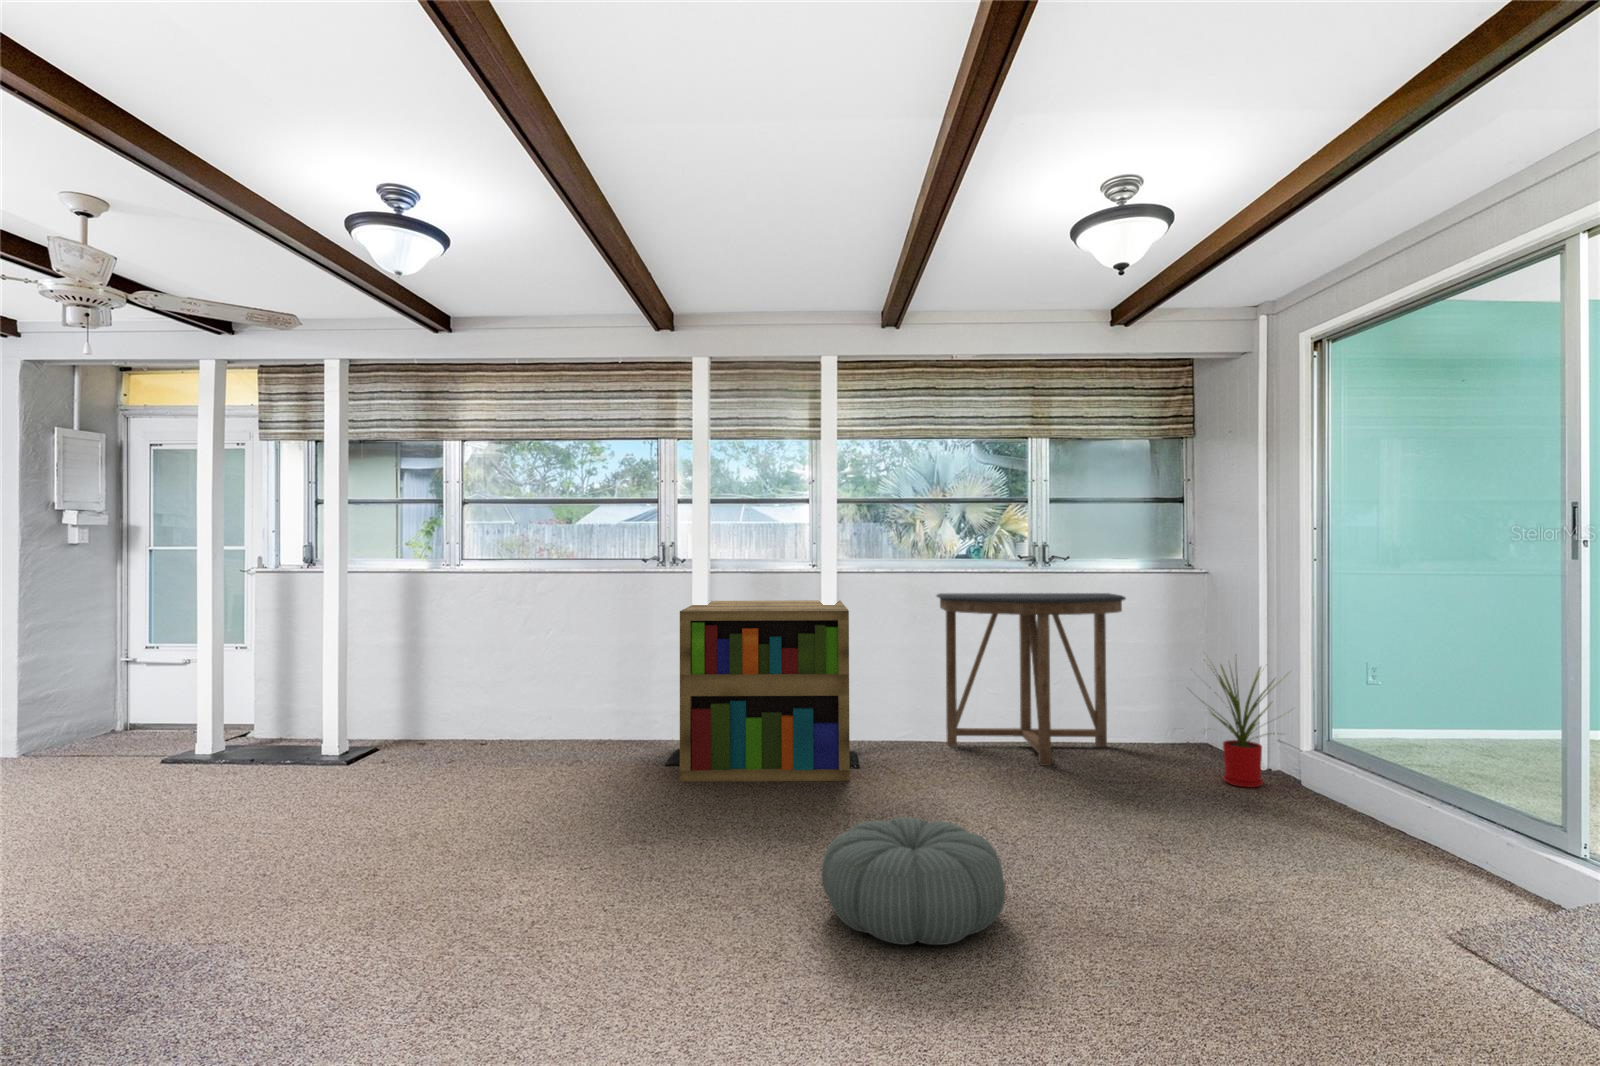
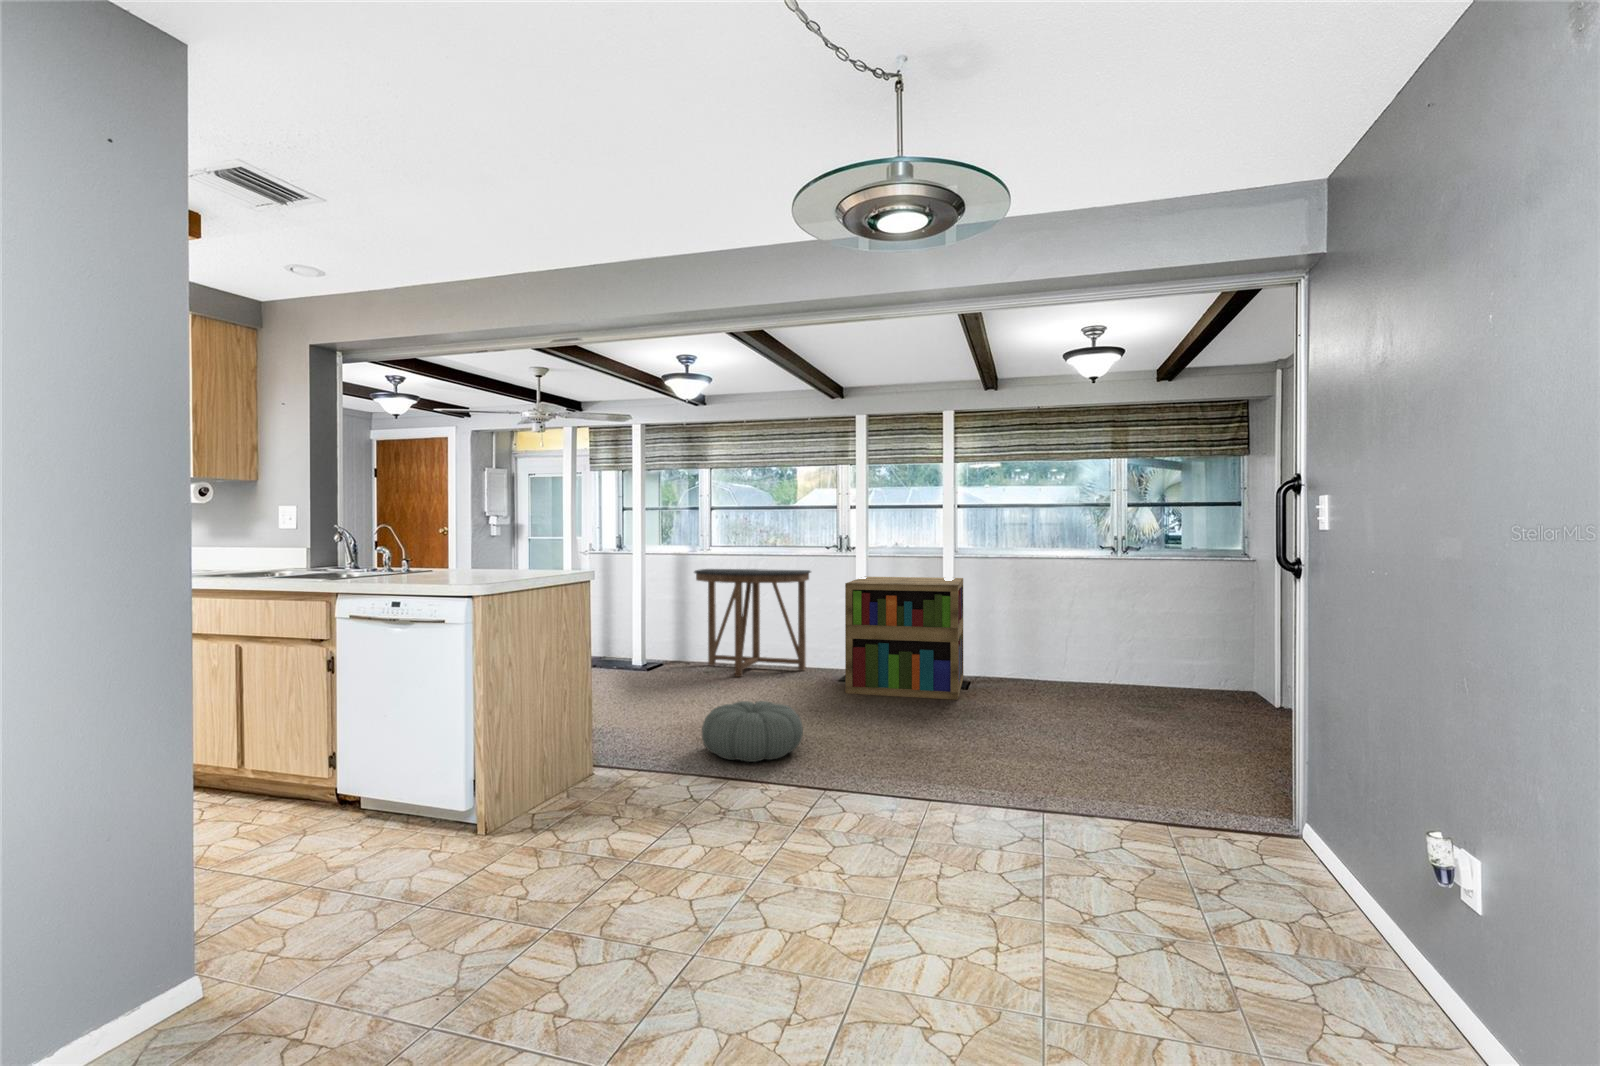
console table: present [937,593,1126,766] -> present [694,569,811,677]
house plant: present [1195,662,1276,788] -> none [1215,622,1296,722]
pouf: present [821,817,1005,945] -> present [702,701,803,762]

